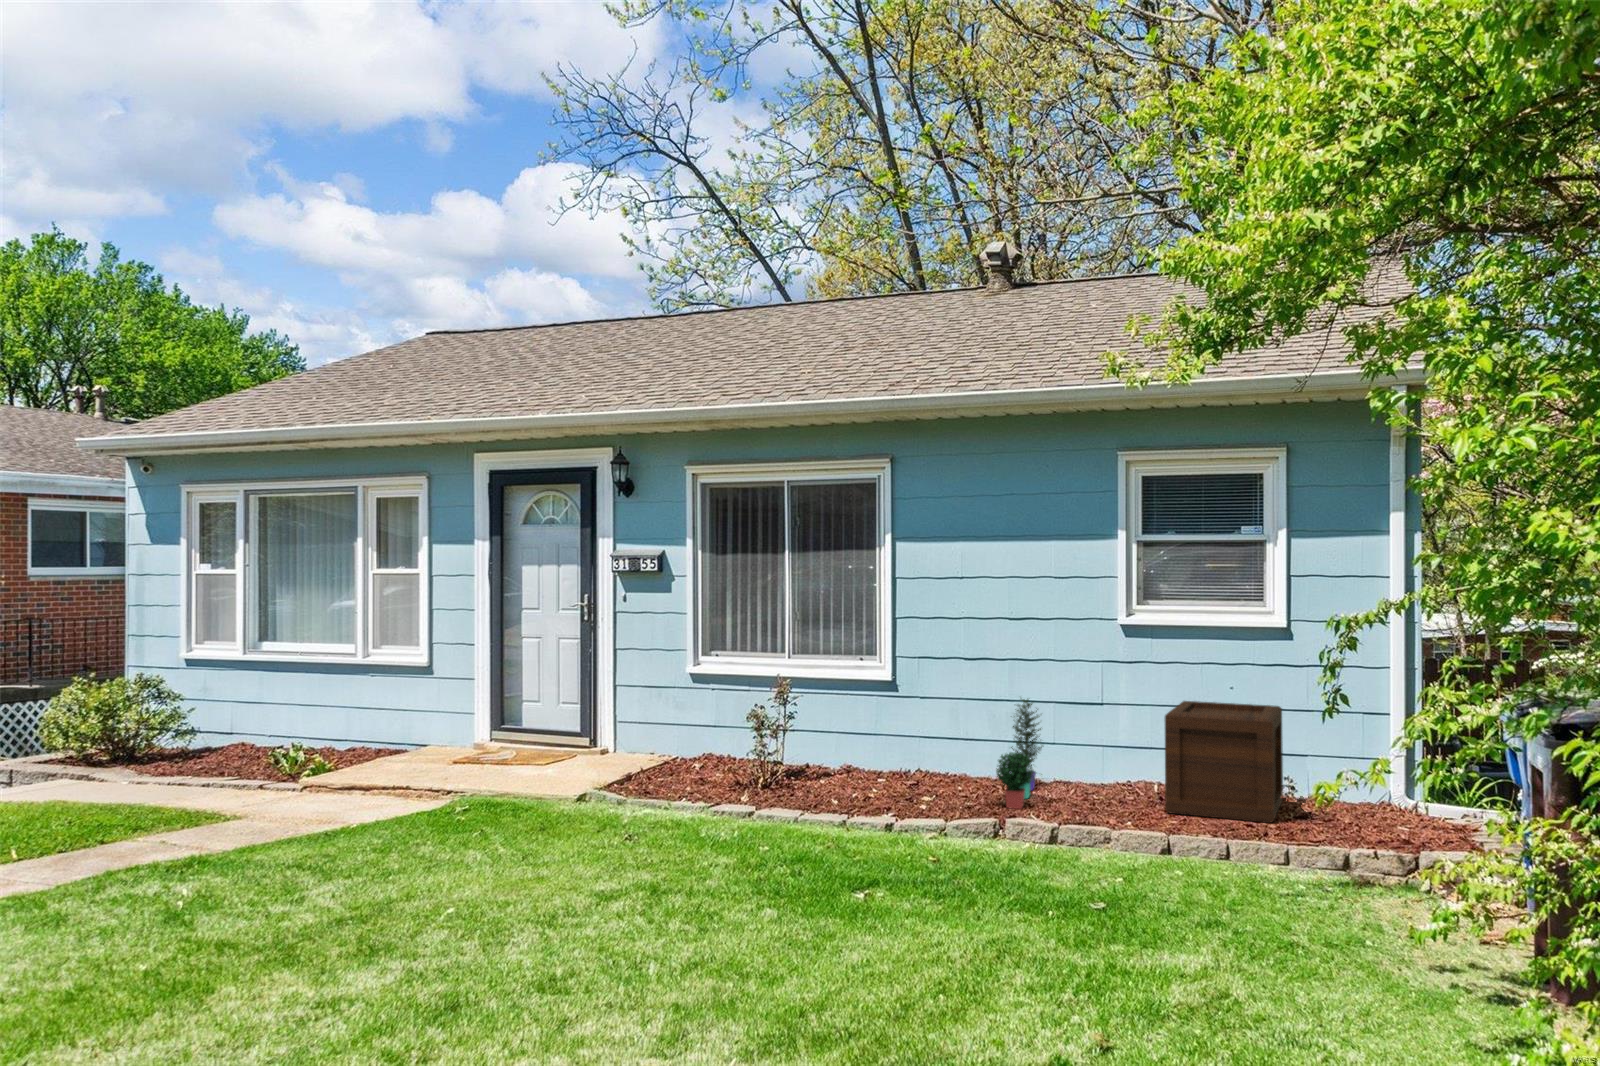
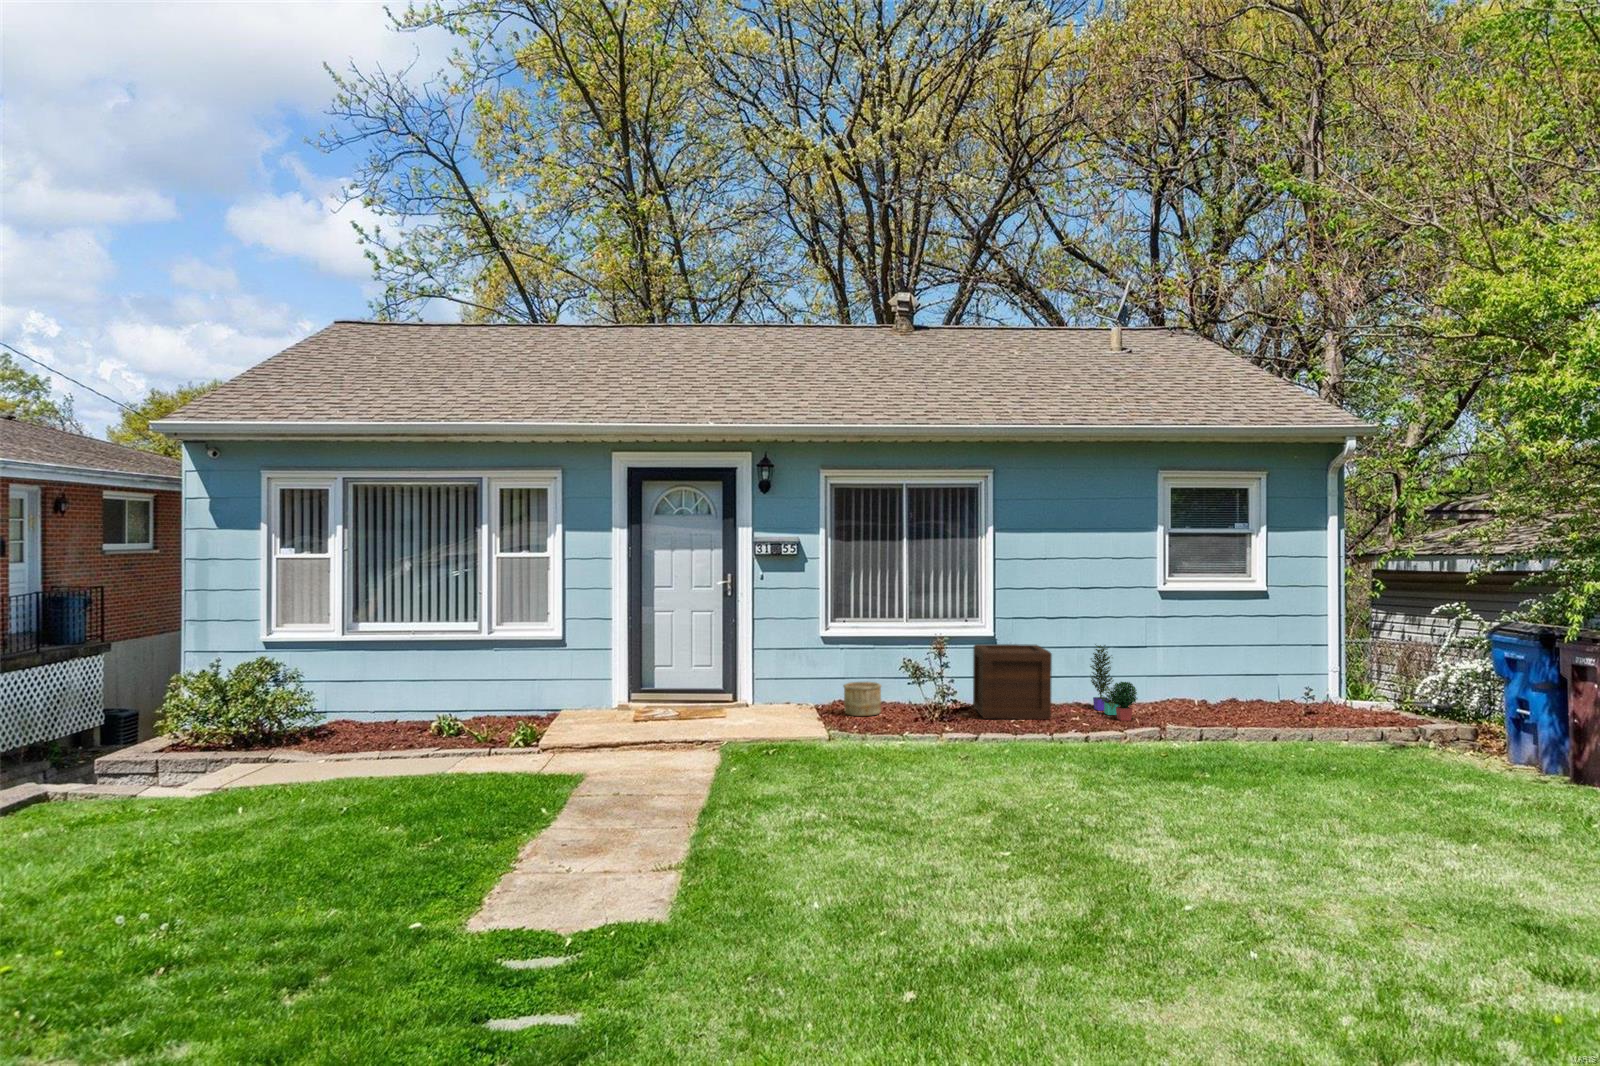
wooden crate: present [1165,701,1283,823] -> present [973,644,1052,719]
wooden bucket: none [694,730,742,774] -> present [843,682,881,716]

